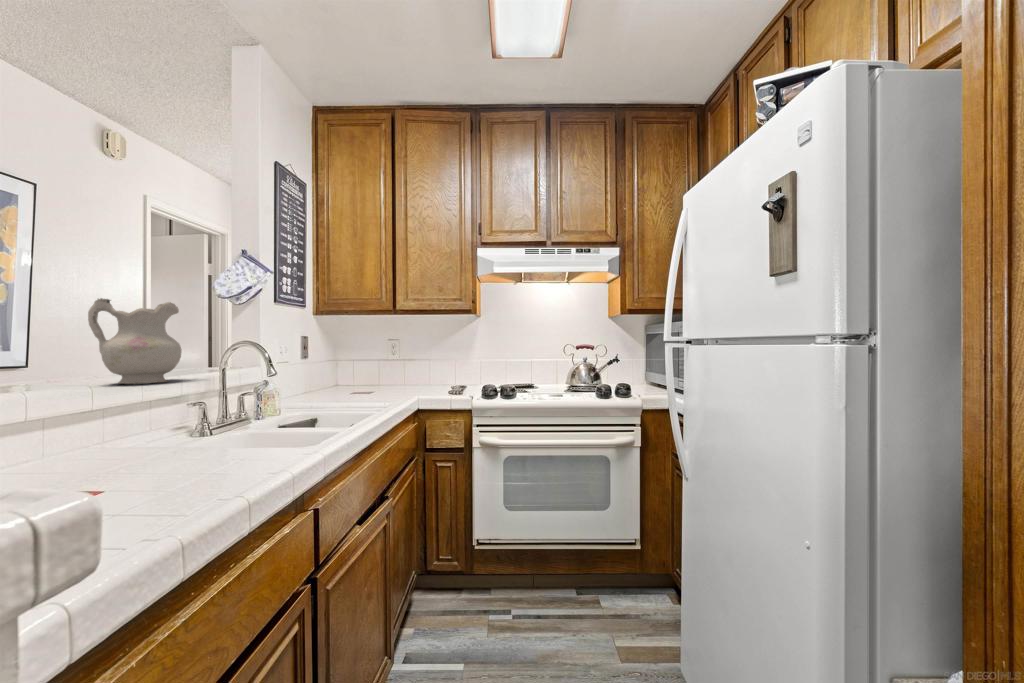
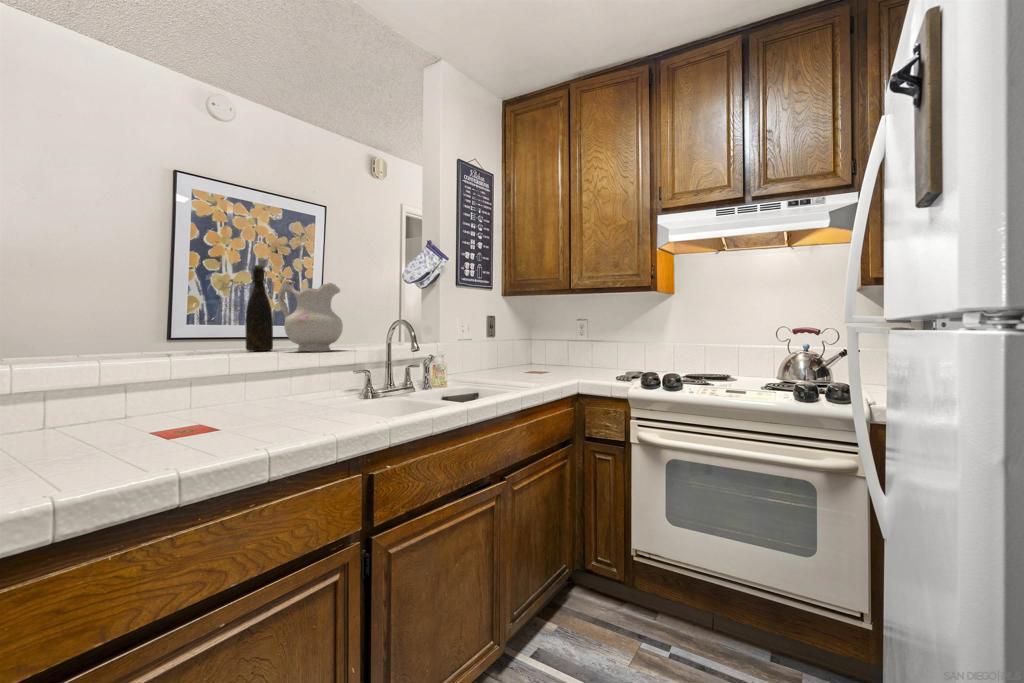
bottle: none [19,274,62,387] -> present [245,265,273,351]

